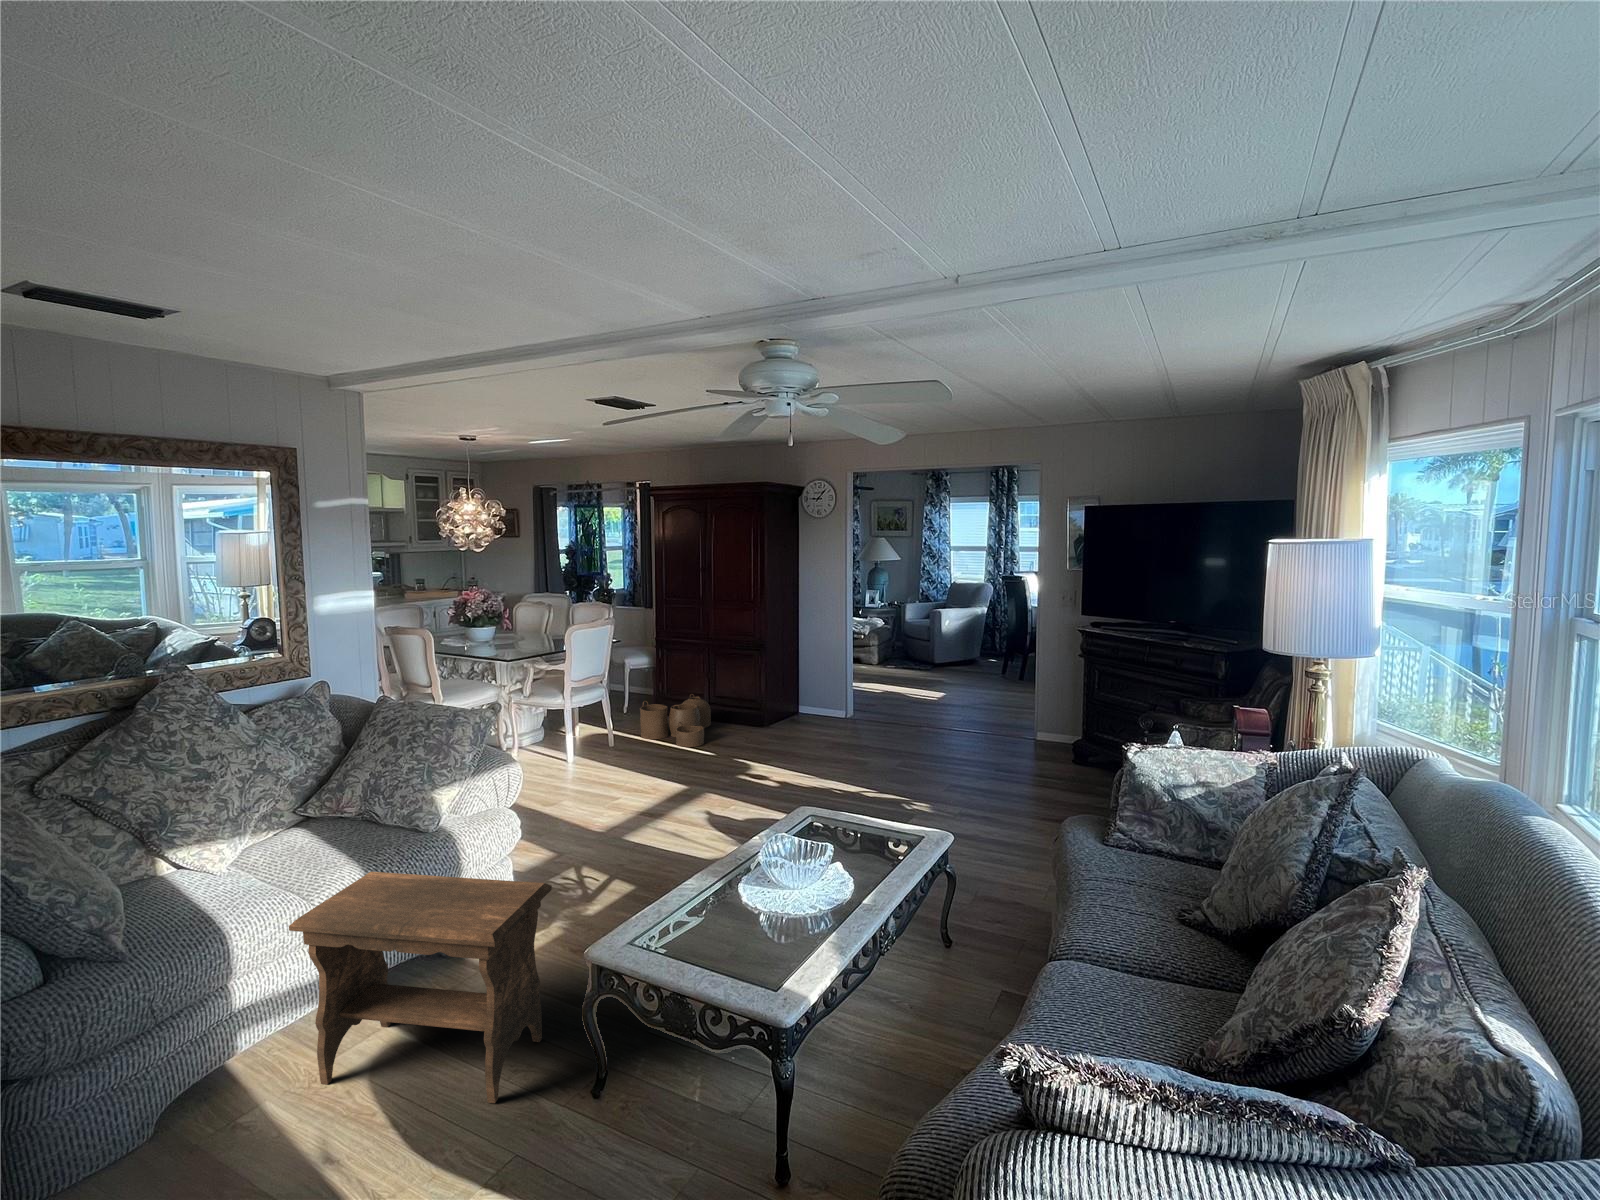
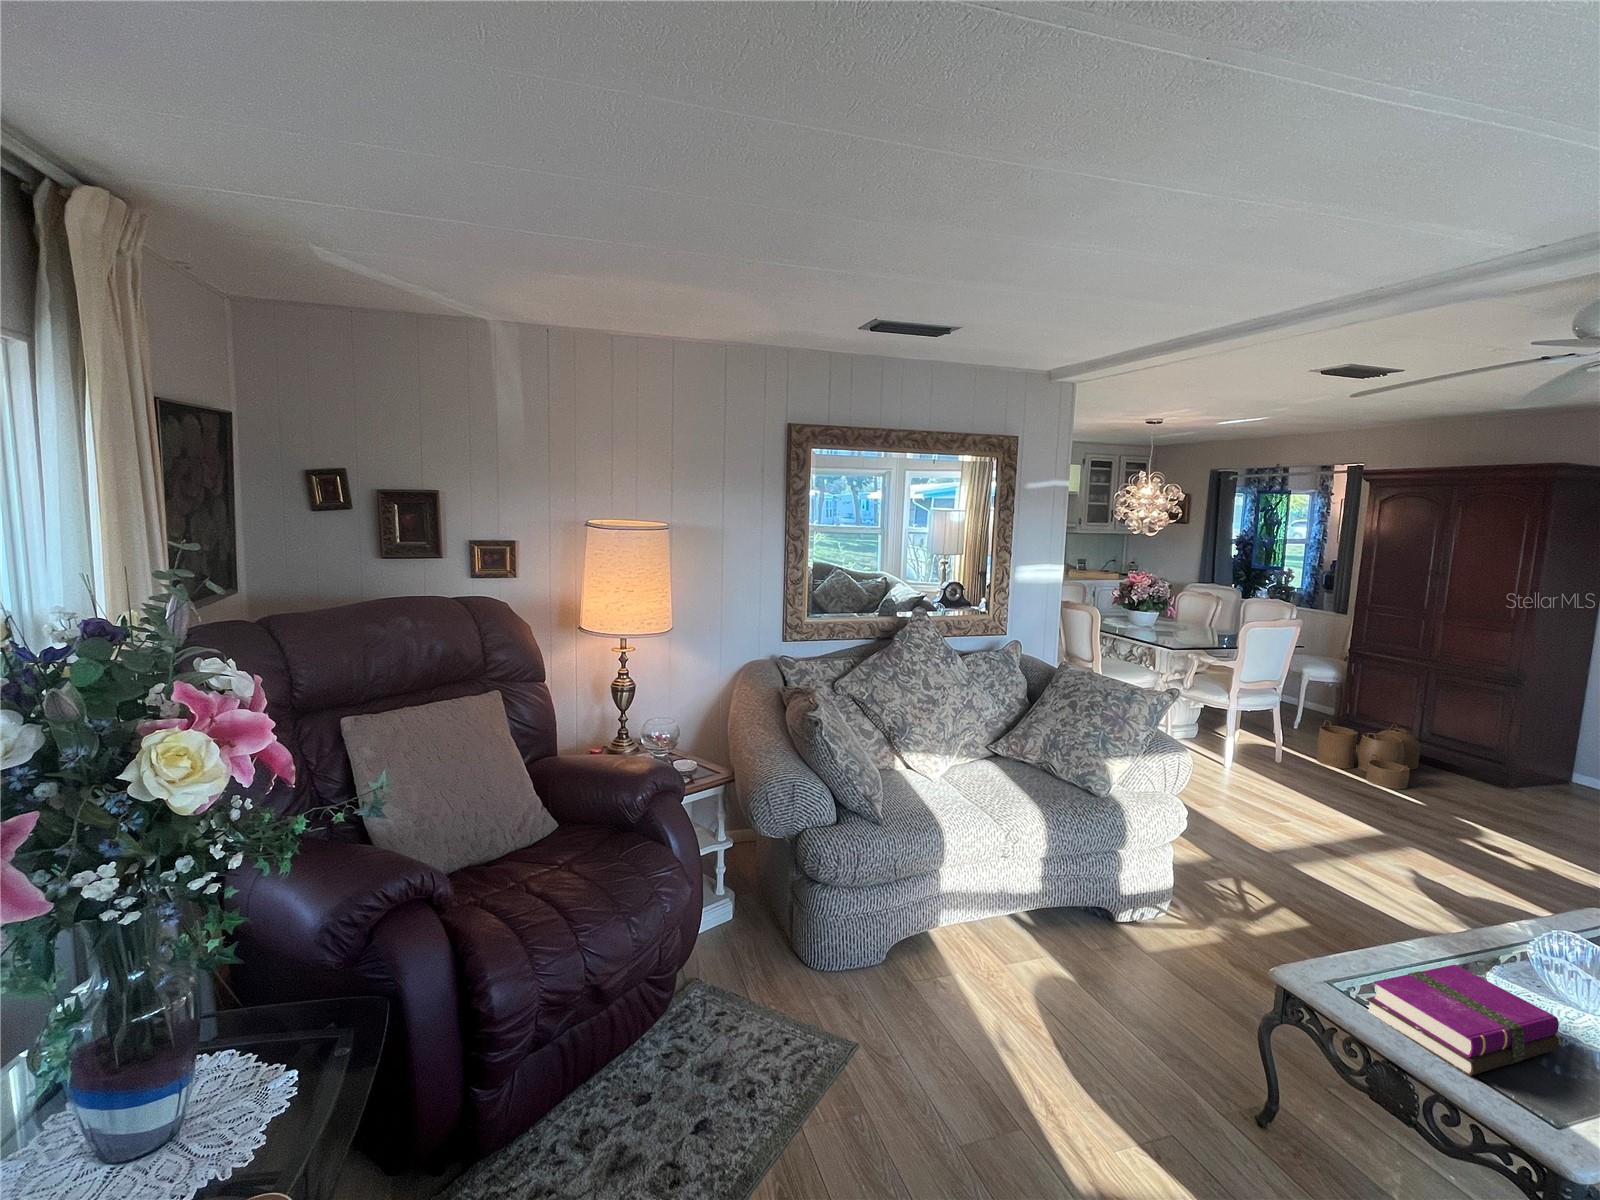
footstool: present [289,872,552,1103] -> none [989,816,1230,1075]
hardback book: none [659,888,782,978] -> present [1366,964,1562,1076]

